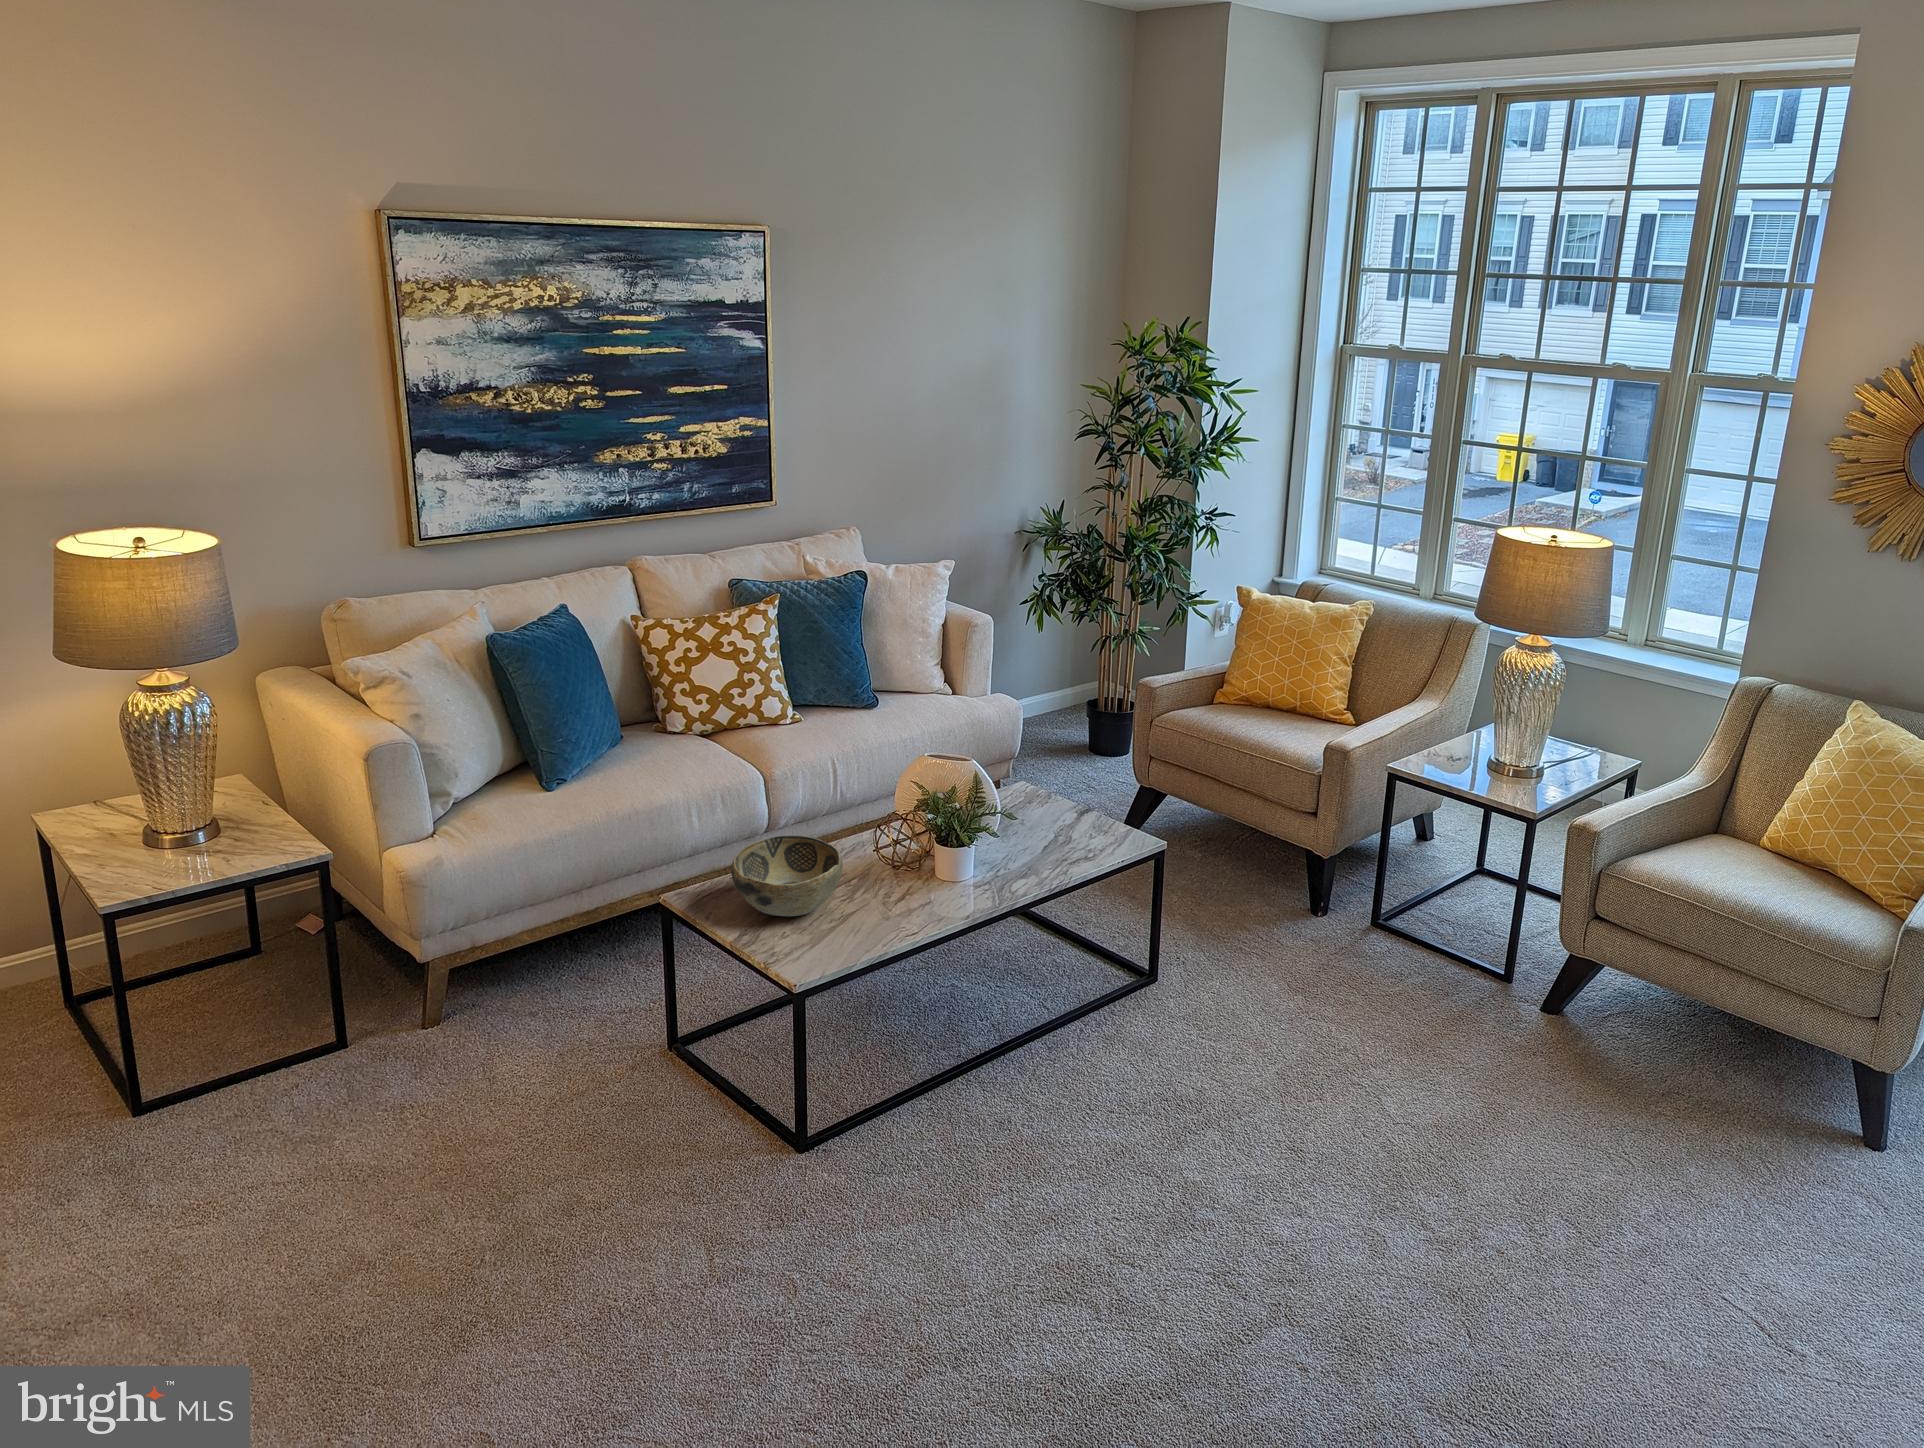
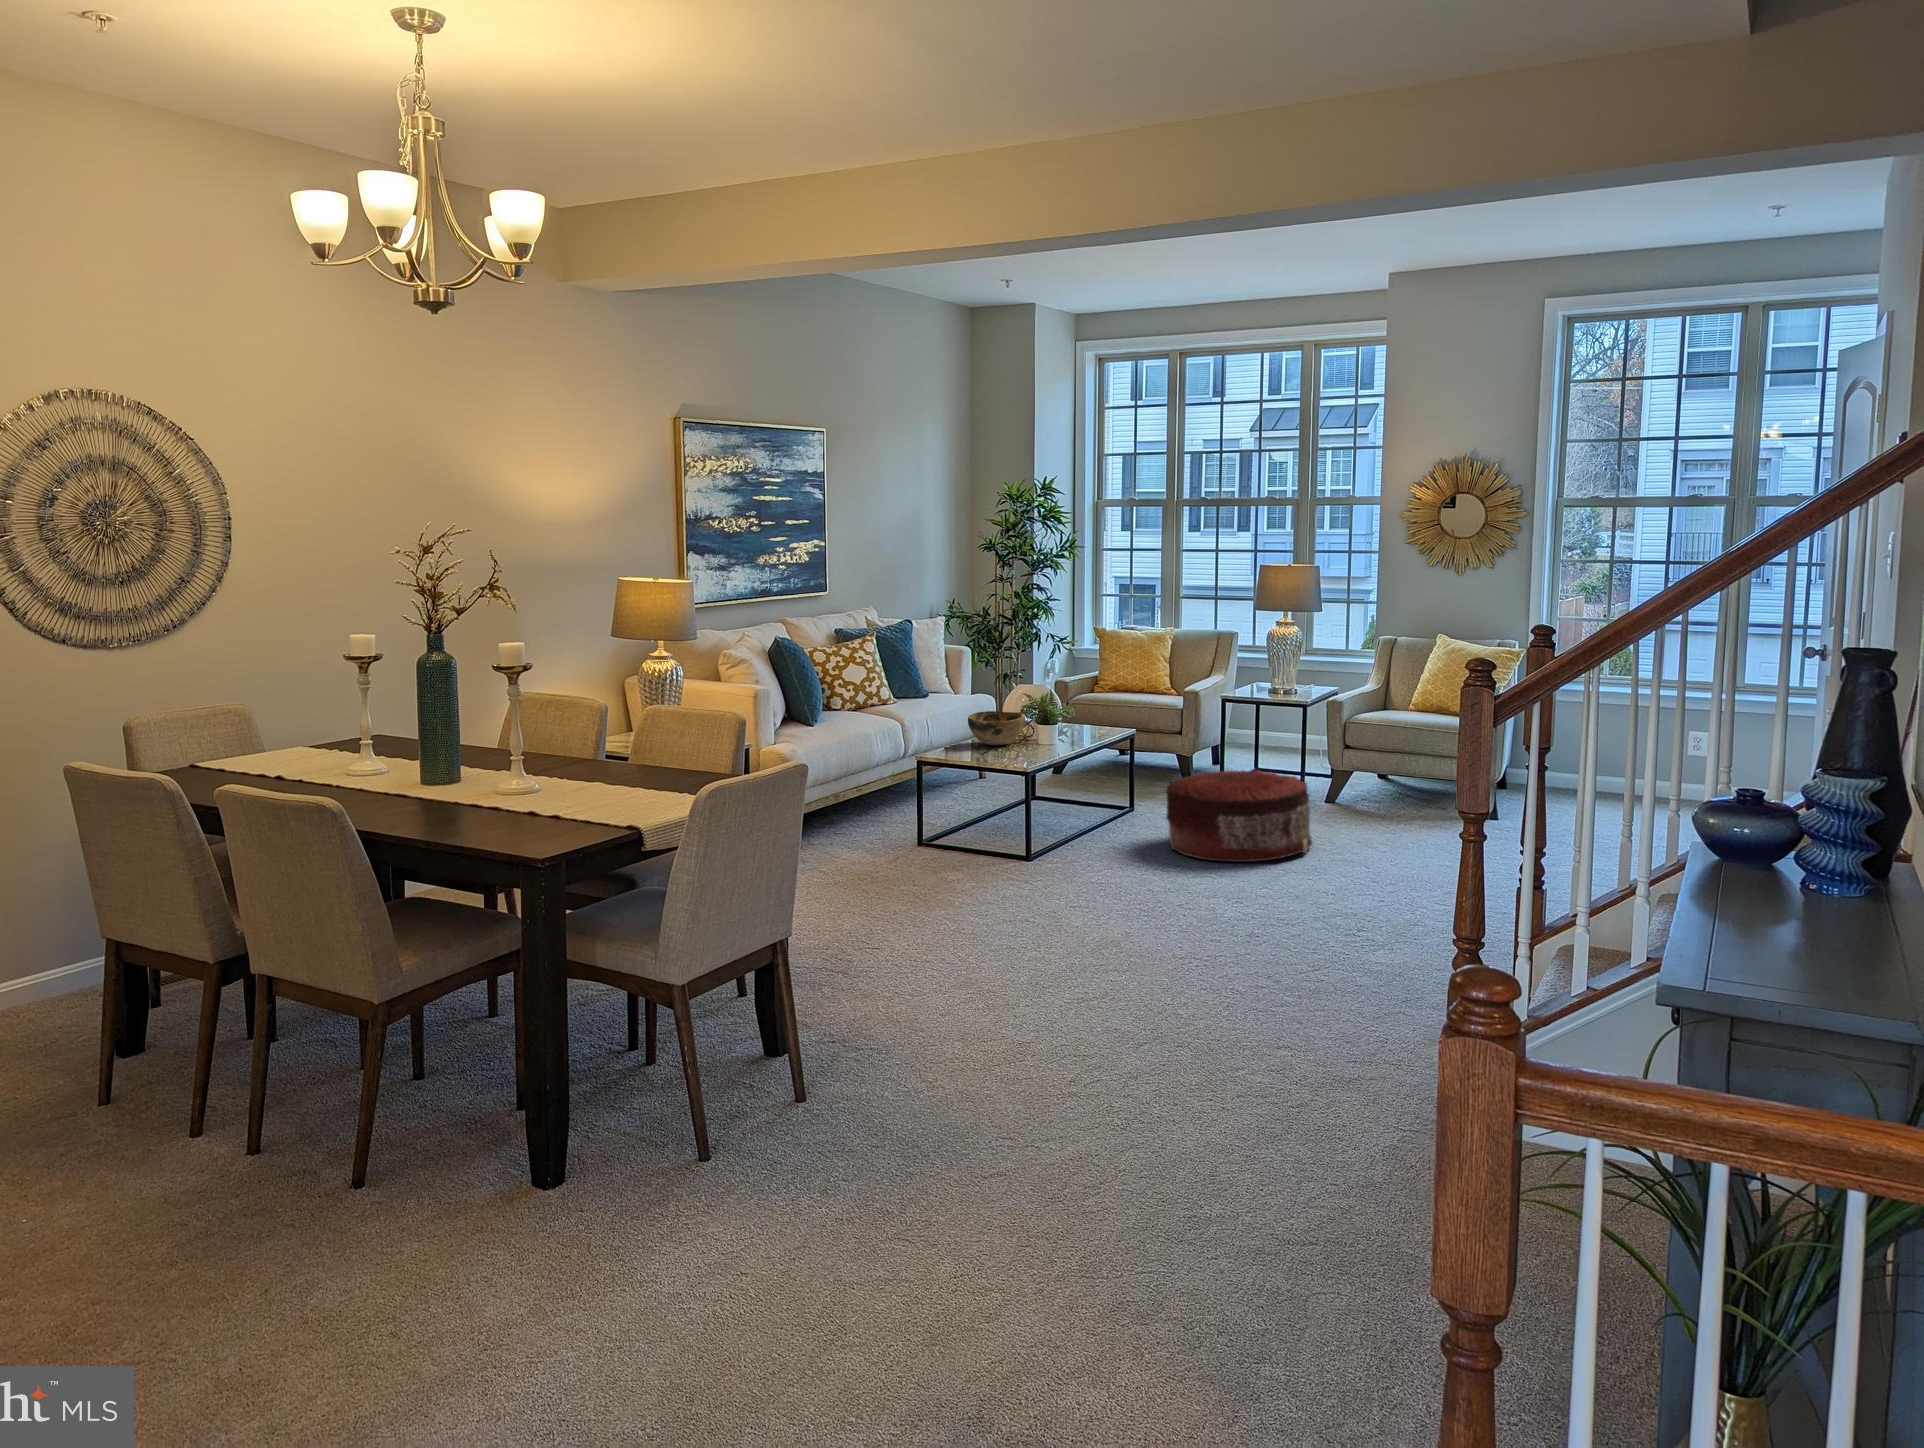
pouf: none [1010,1052,1317,1354] -> present [1166,770,1312,862]

